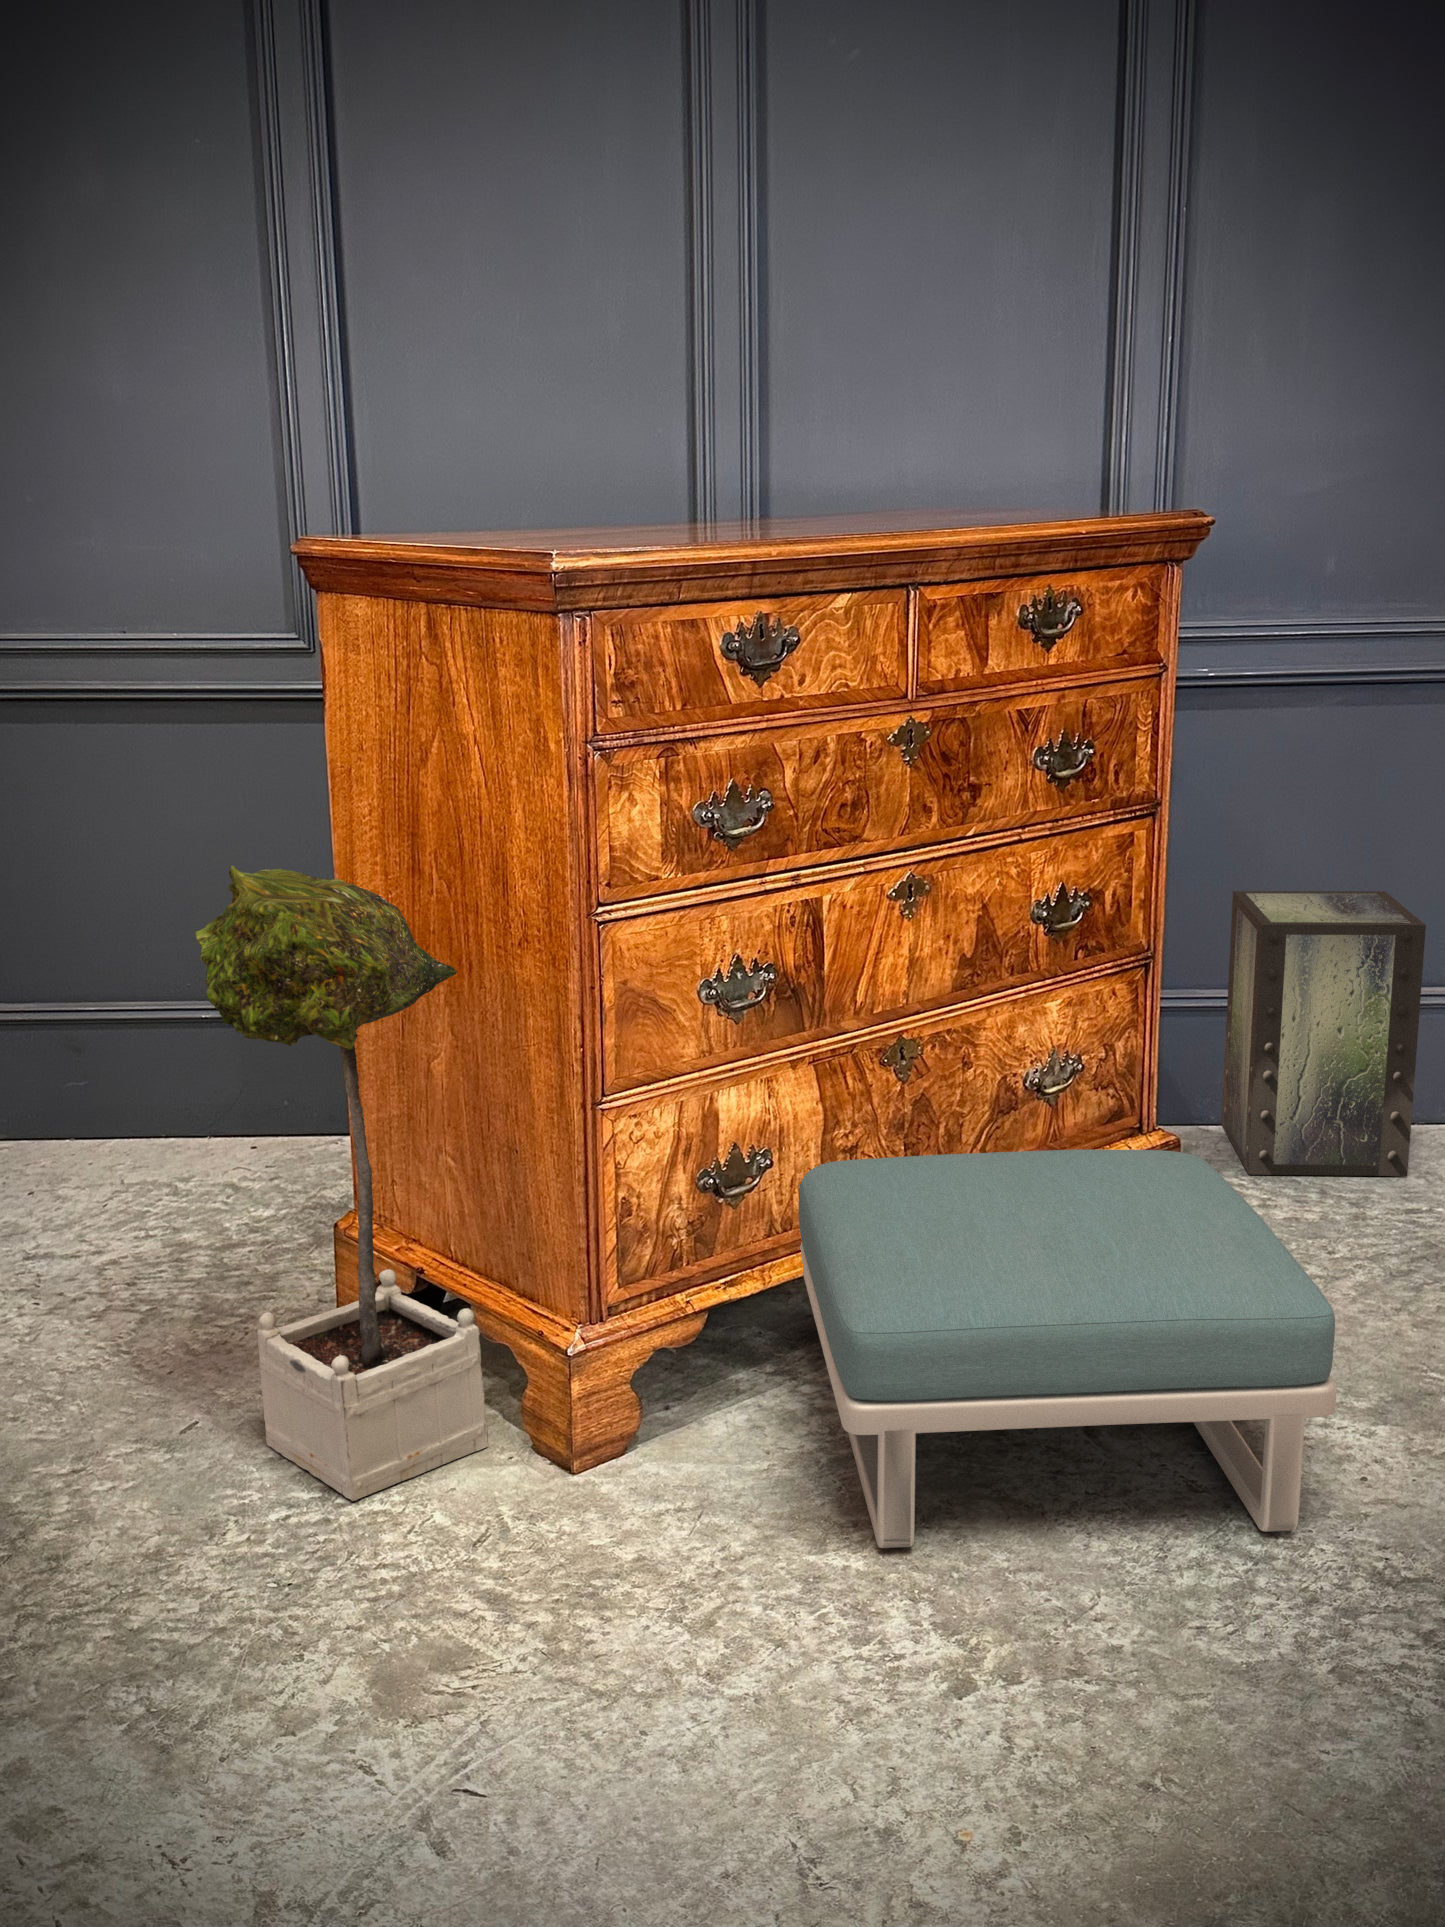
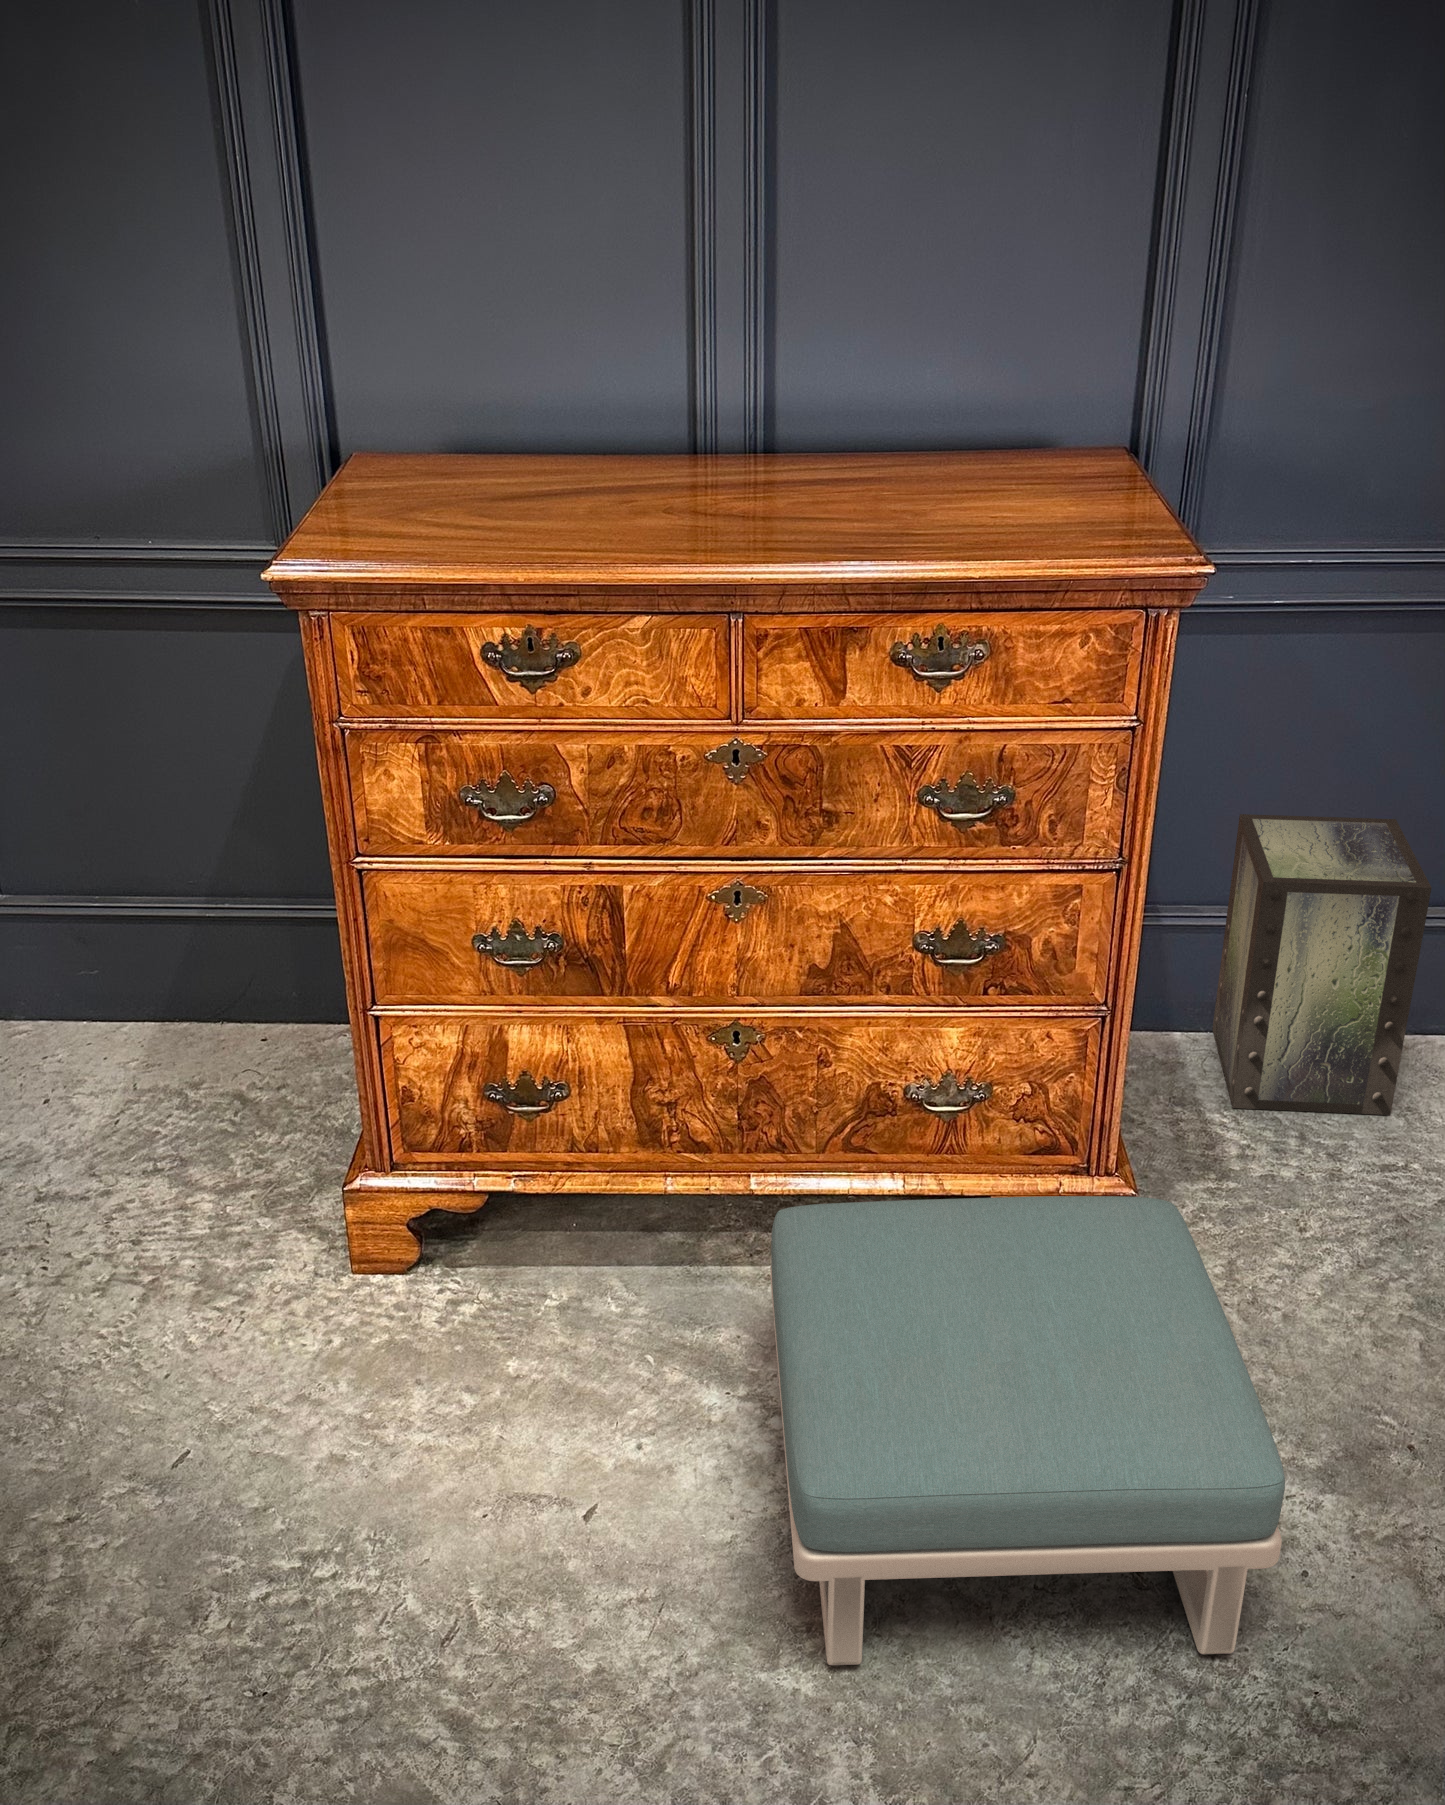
potted tree: present [196,866,489,1501] -> none [150,974,465,1575]

